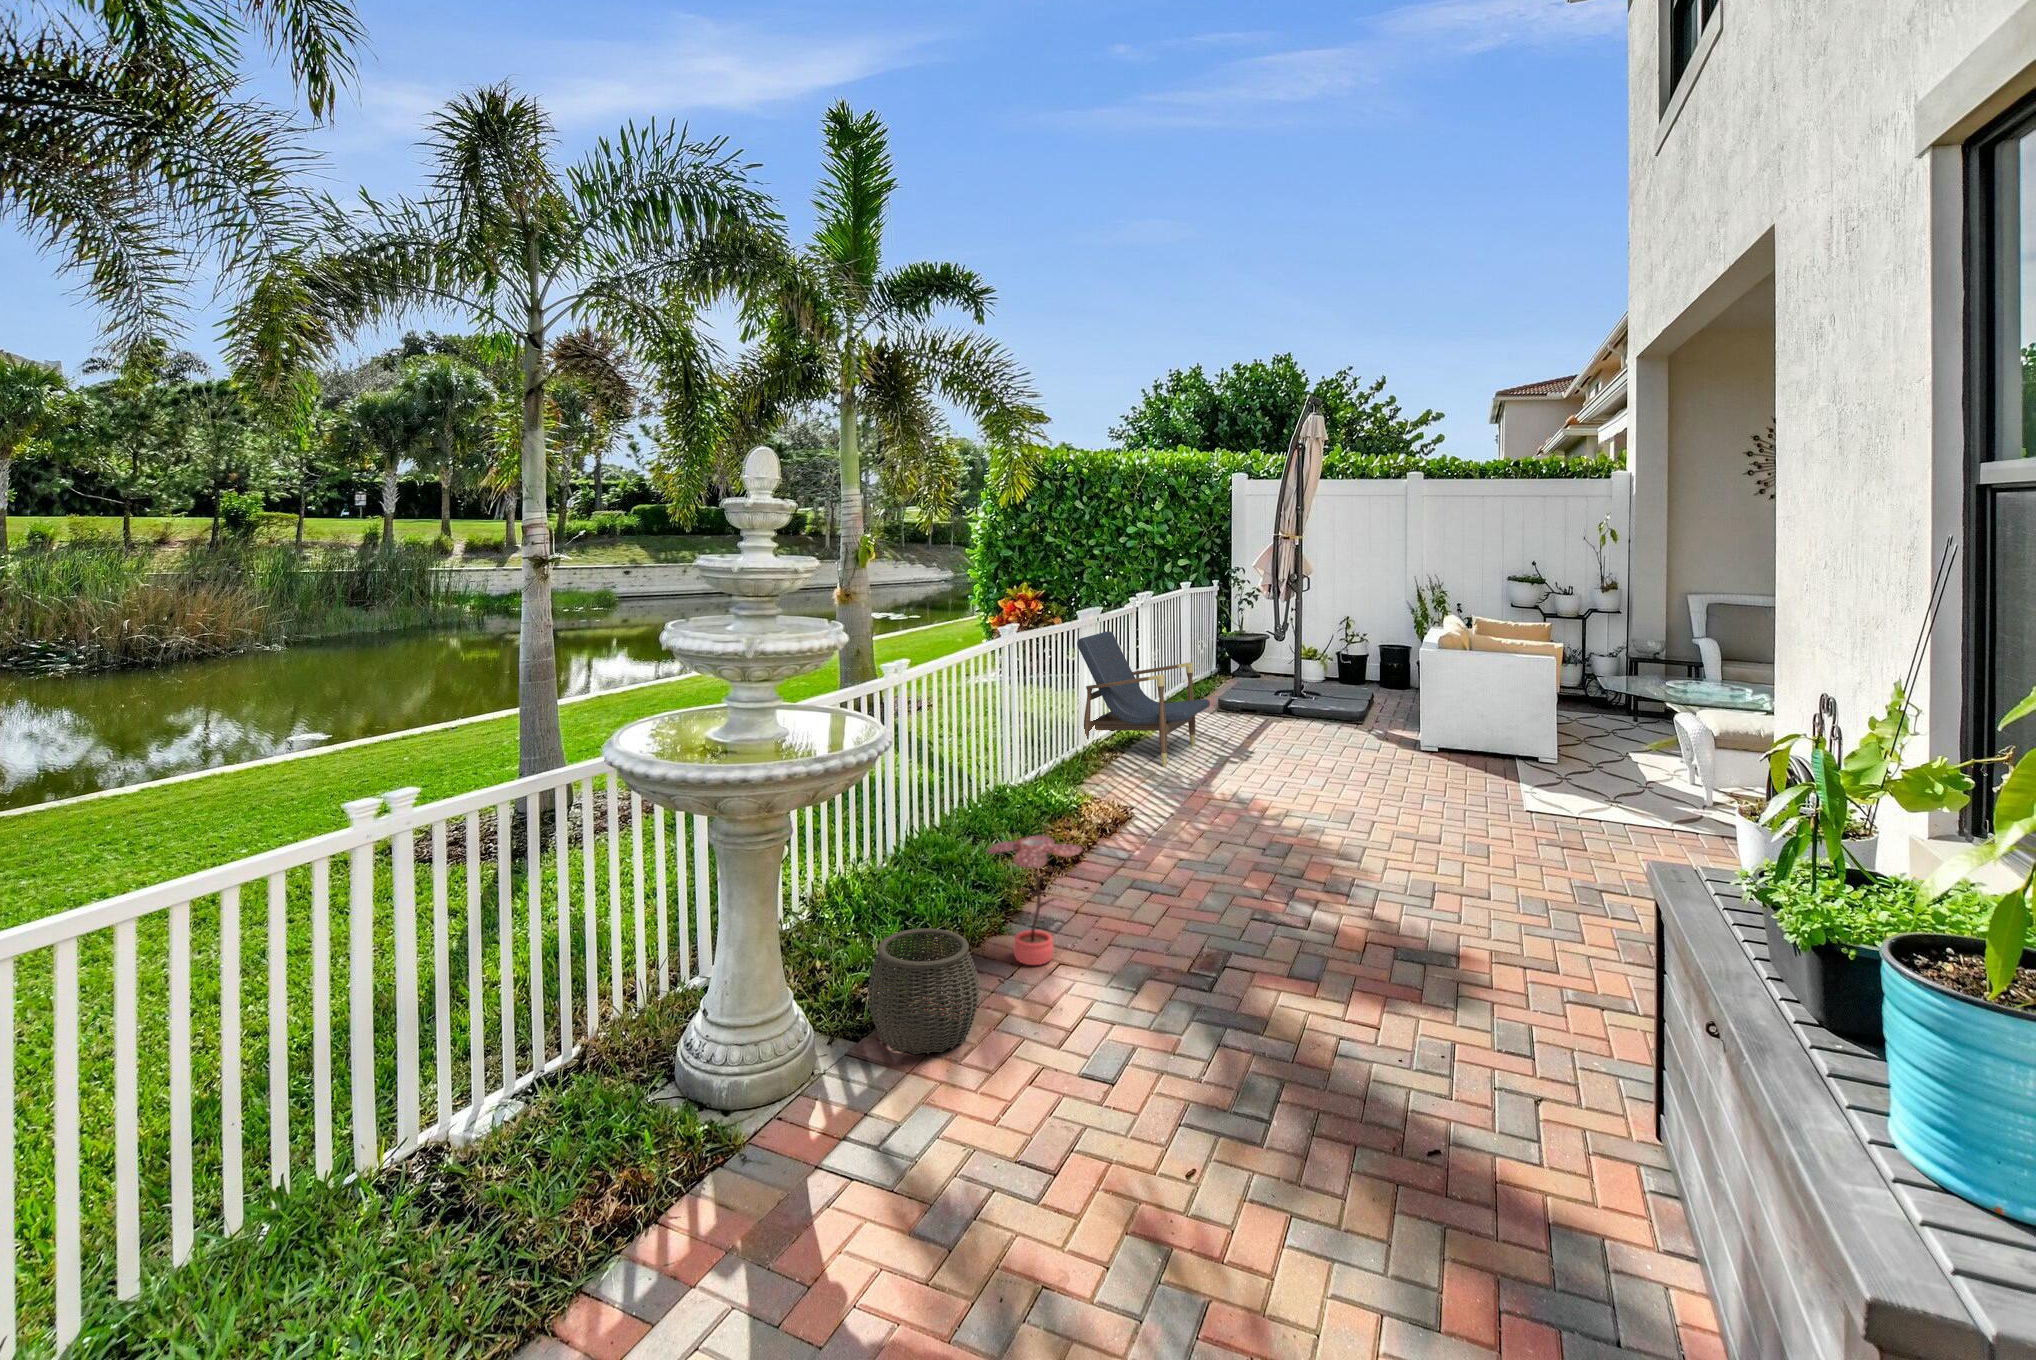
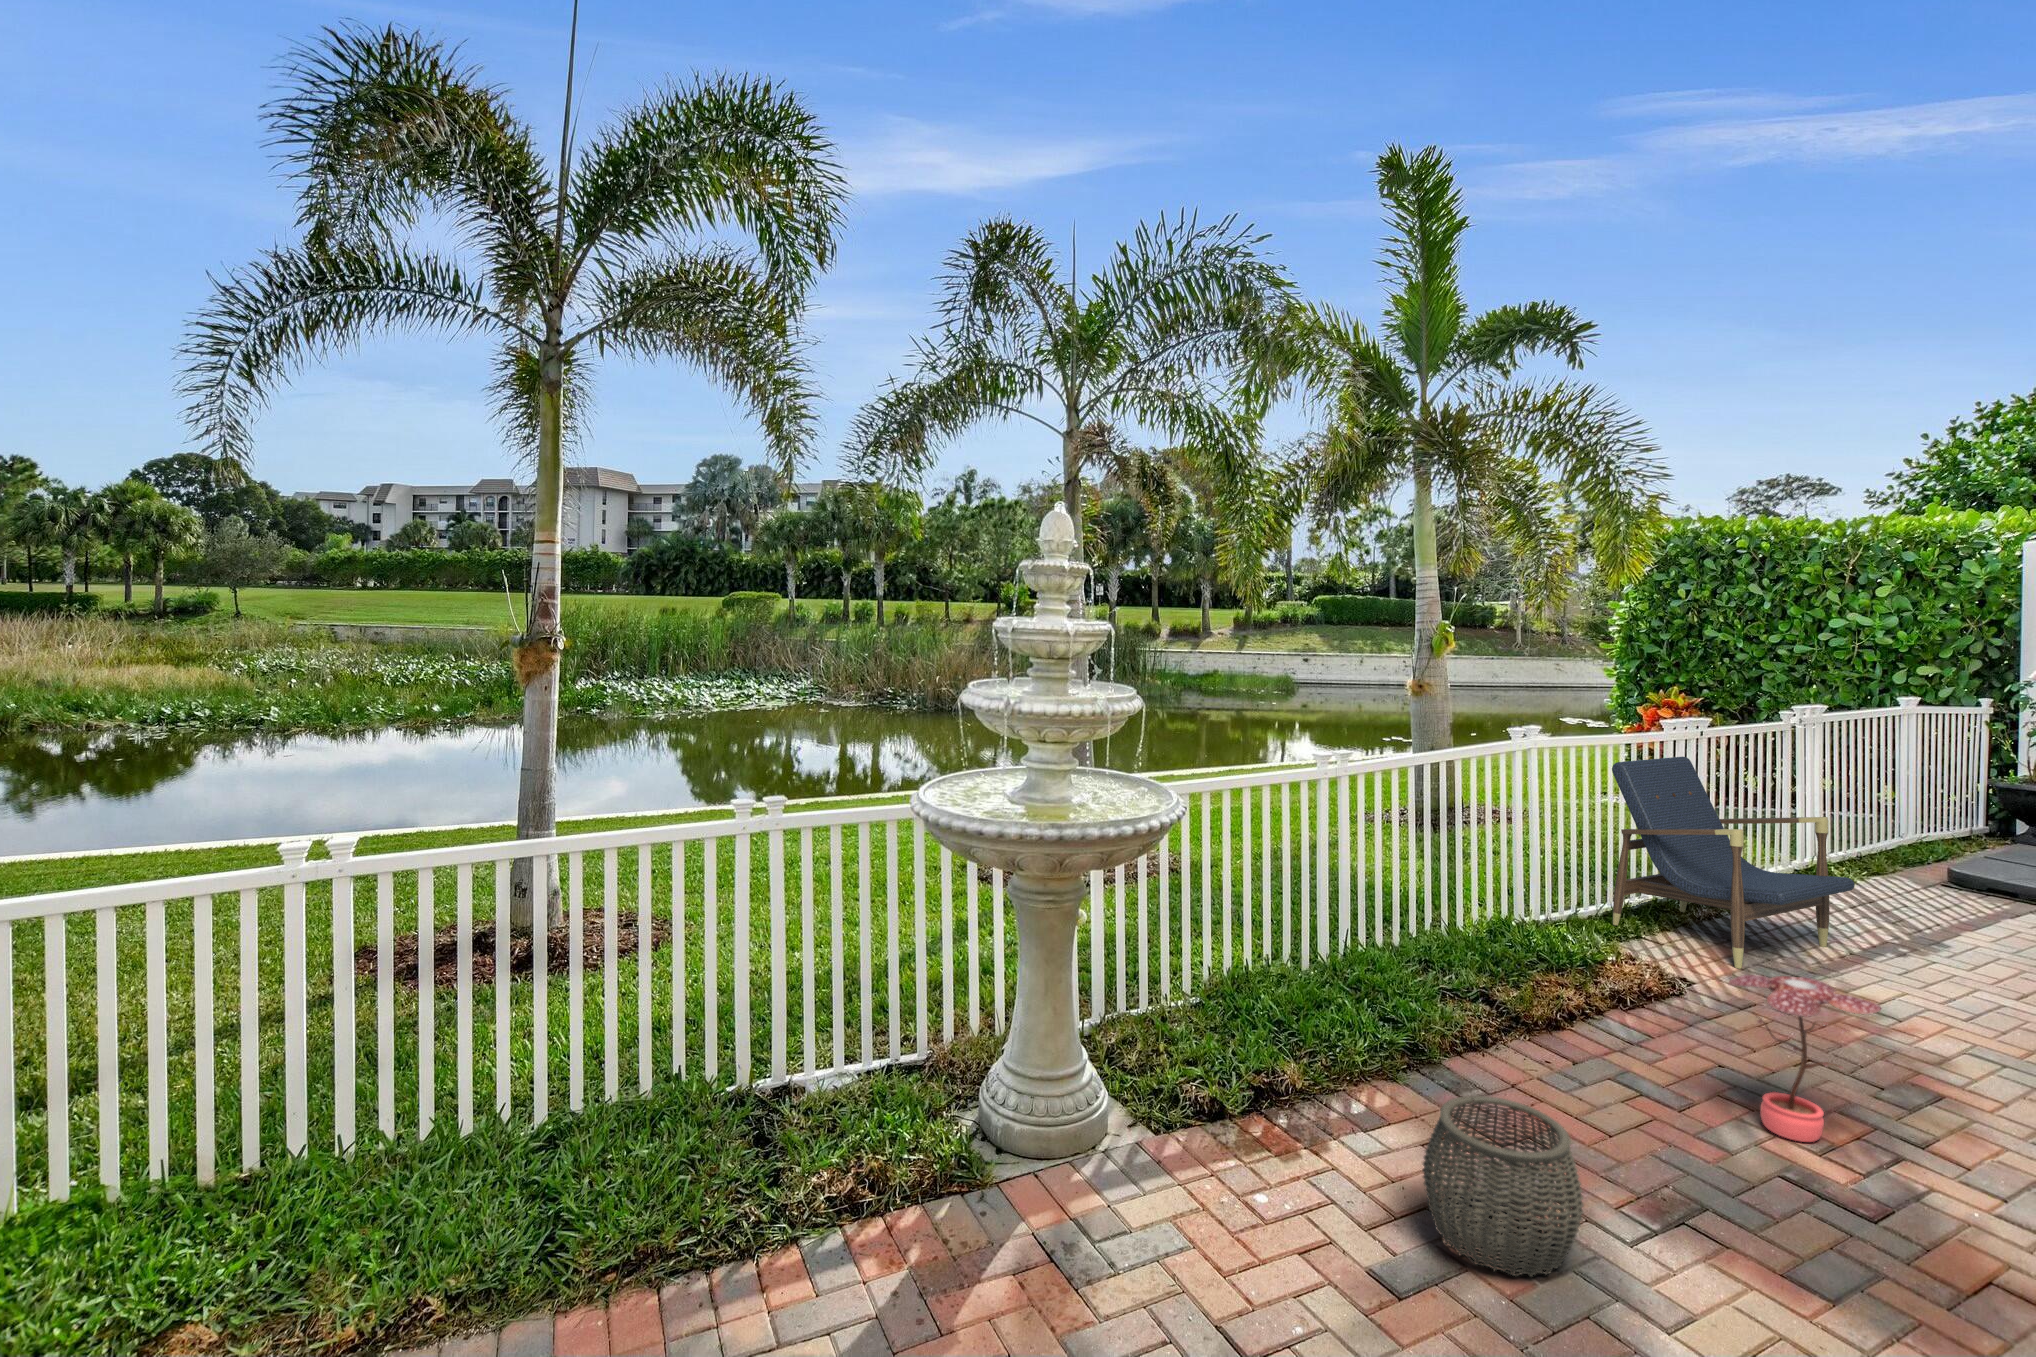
potted plant: present [987,835,1083,965] -> present [1729,975,1881,1142]
woven basket: present [868,928,980,1055] -> present [1423,1096,1584,1277]

